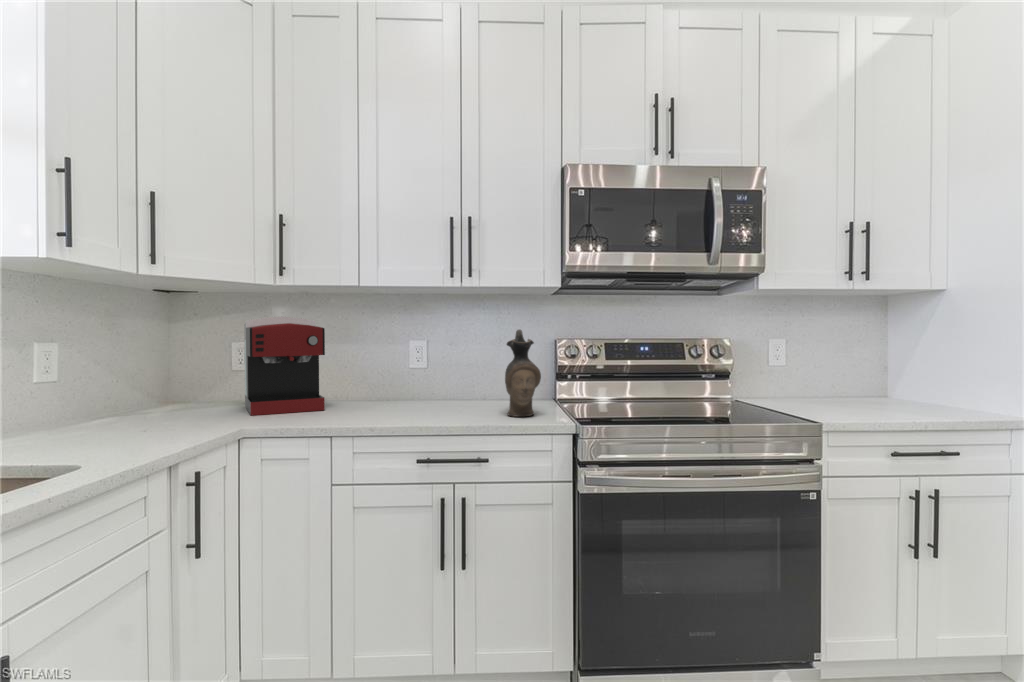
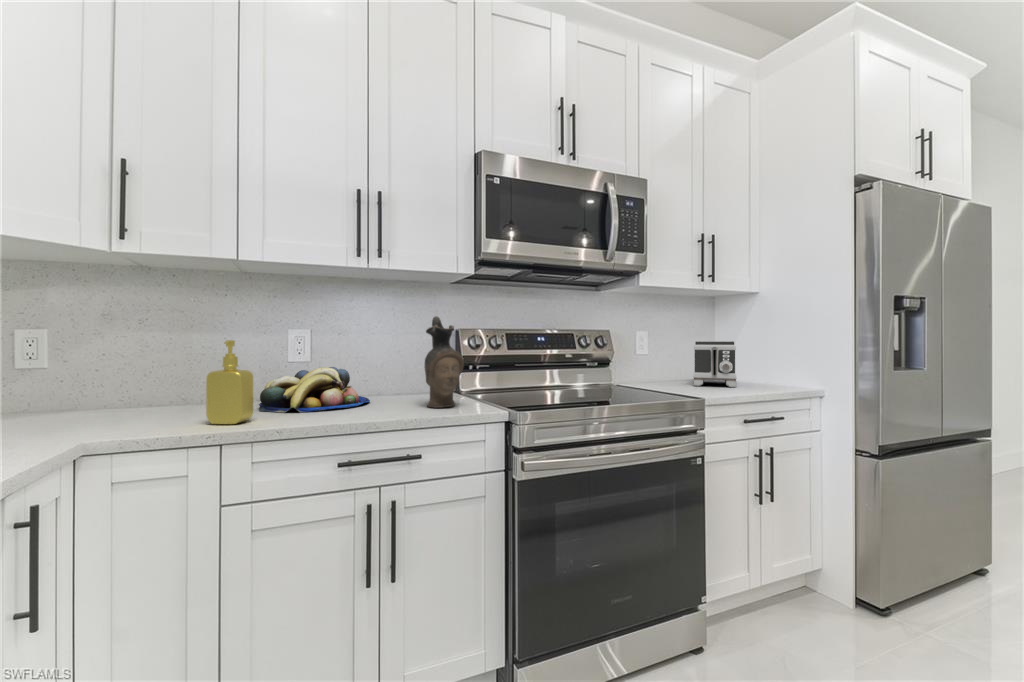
coffee maker: present [244,316,325,415] -> none [60,297,192,426]
toaster: none [841,351,911,412] -> present [693,341,736,387]
soap dispenser: none [327,353,360,421] -> present [206,340,253,424]
fruit bowl: none [373,374,465,414] -> present [259,367,370,413]

